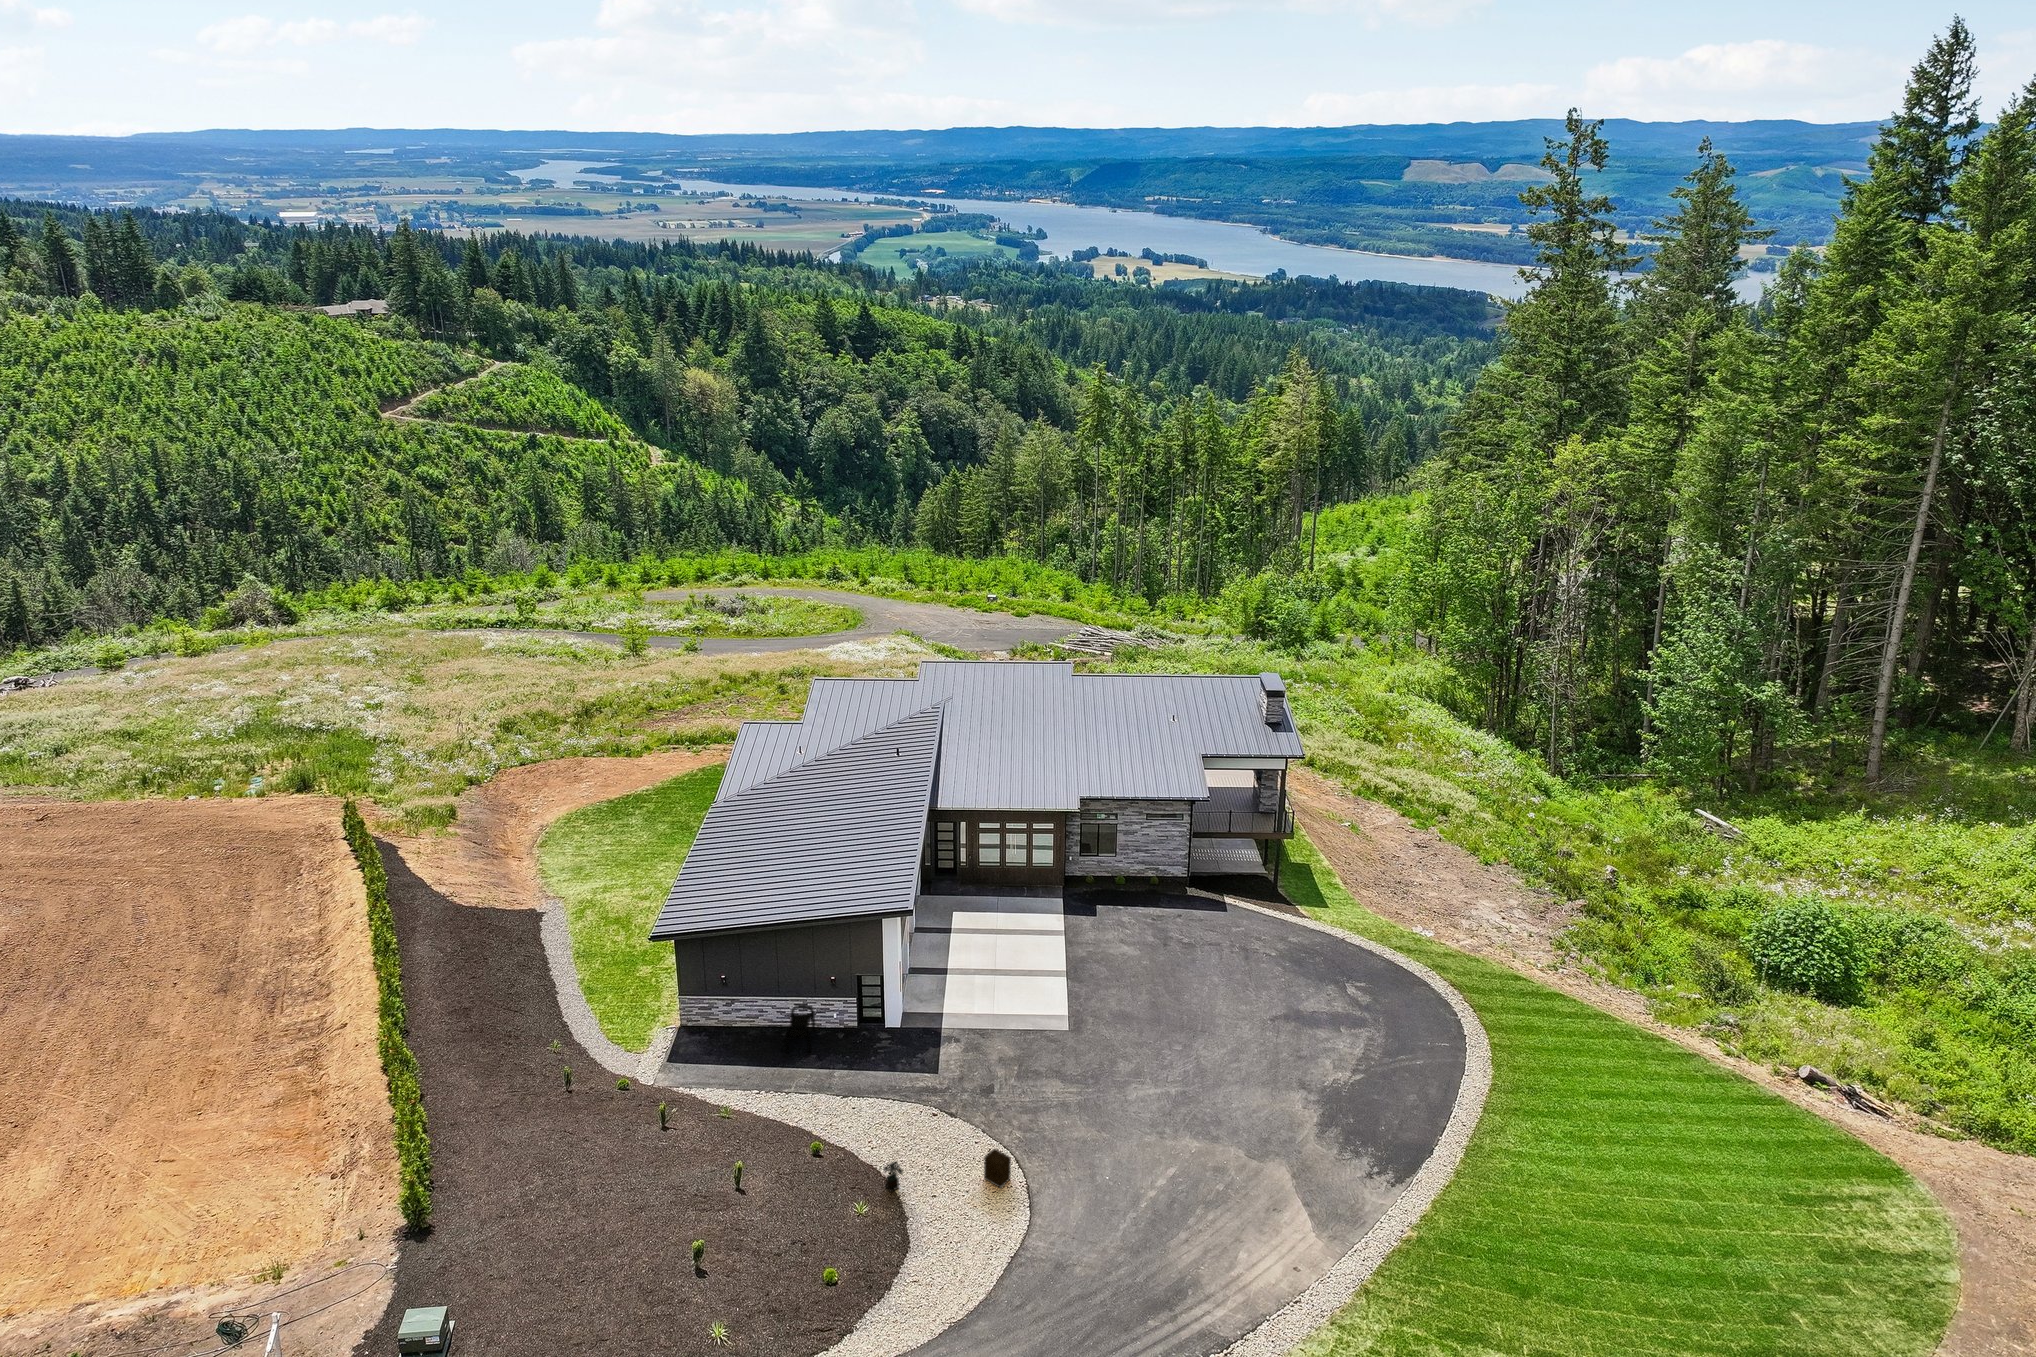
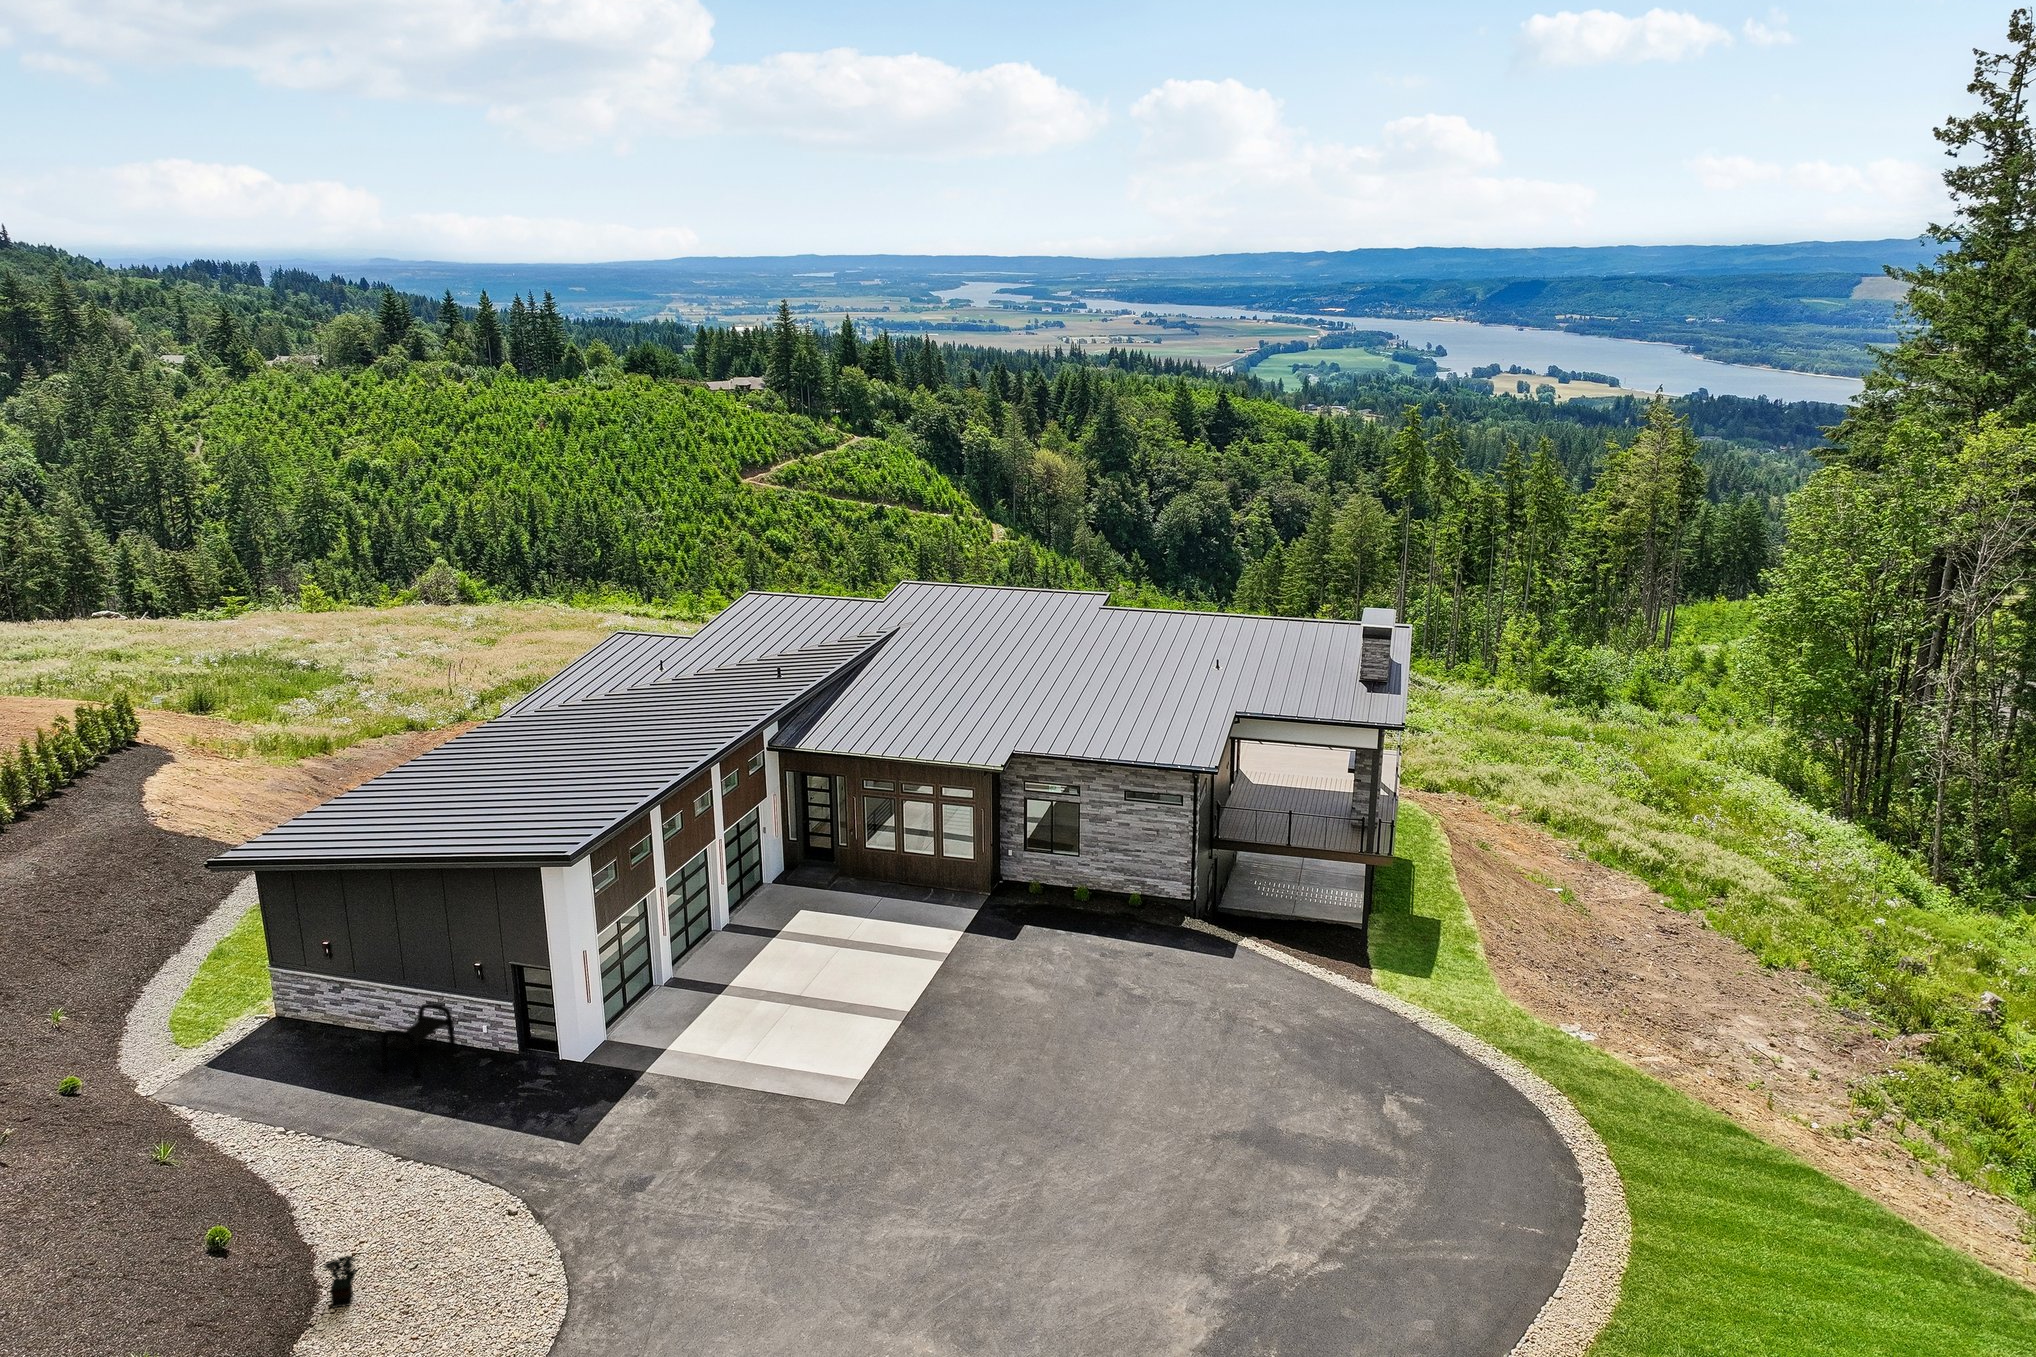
cardboard box: present [984,1149,1011,1188] -> none [496,1263,541,1337]

